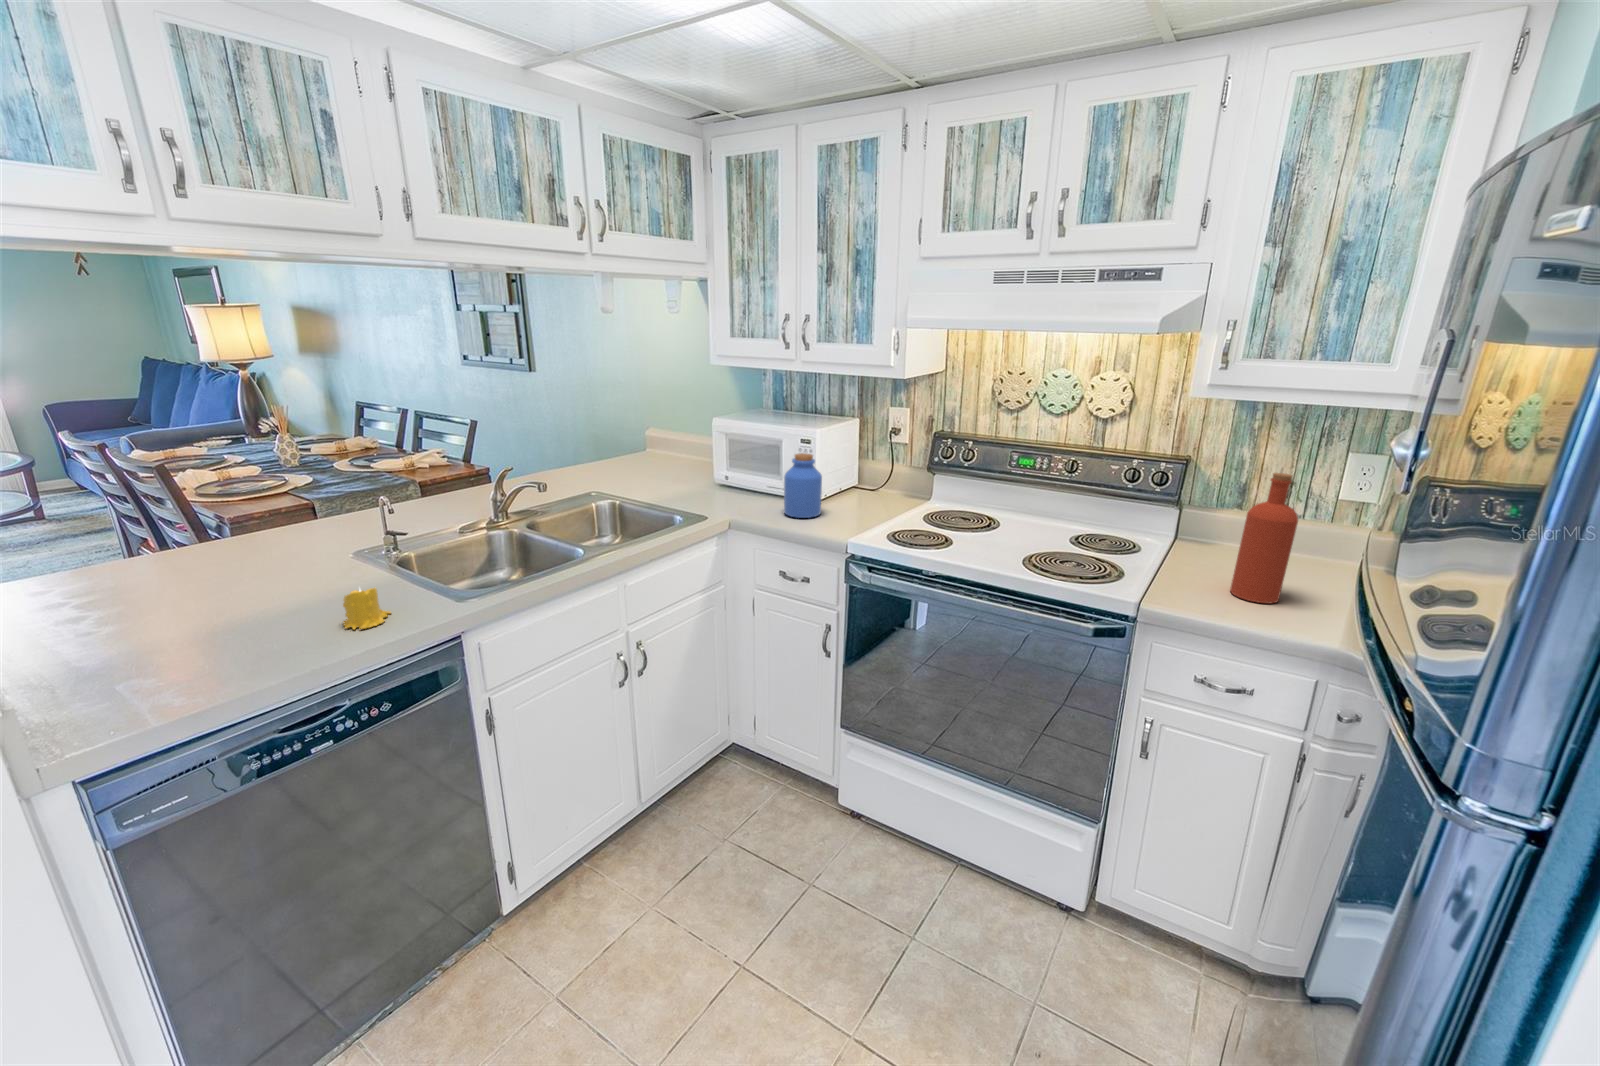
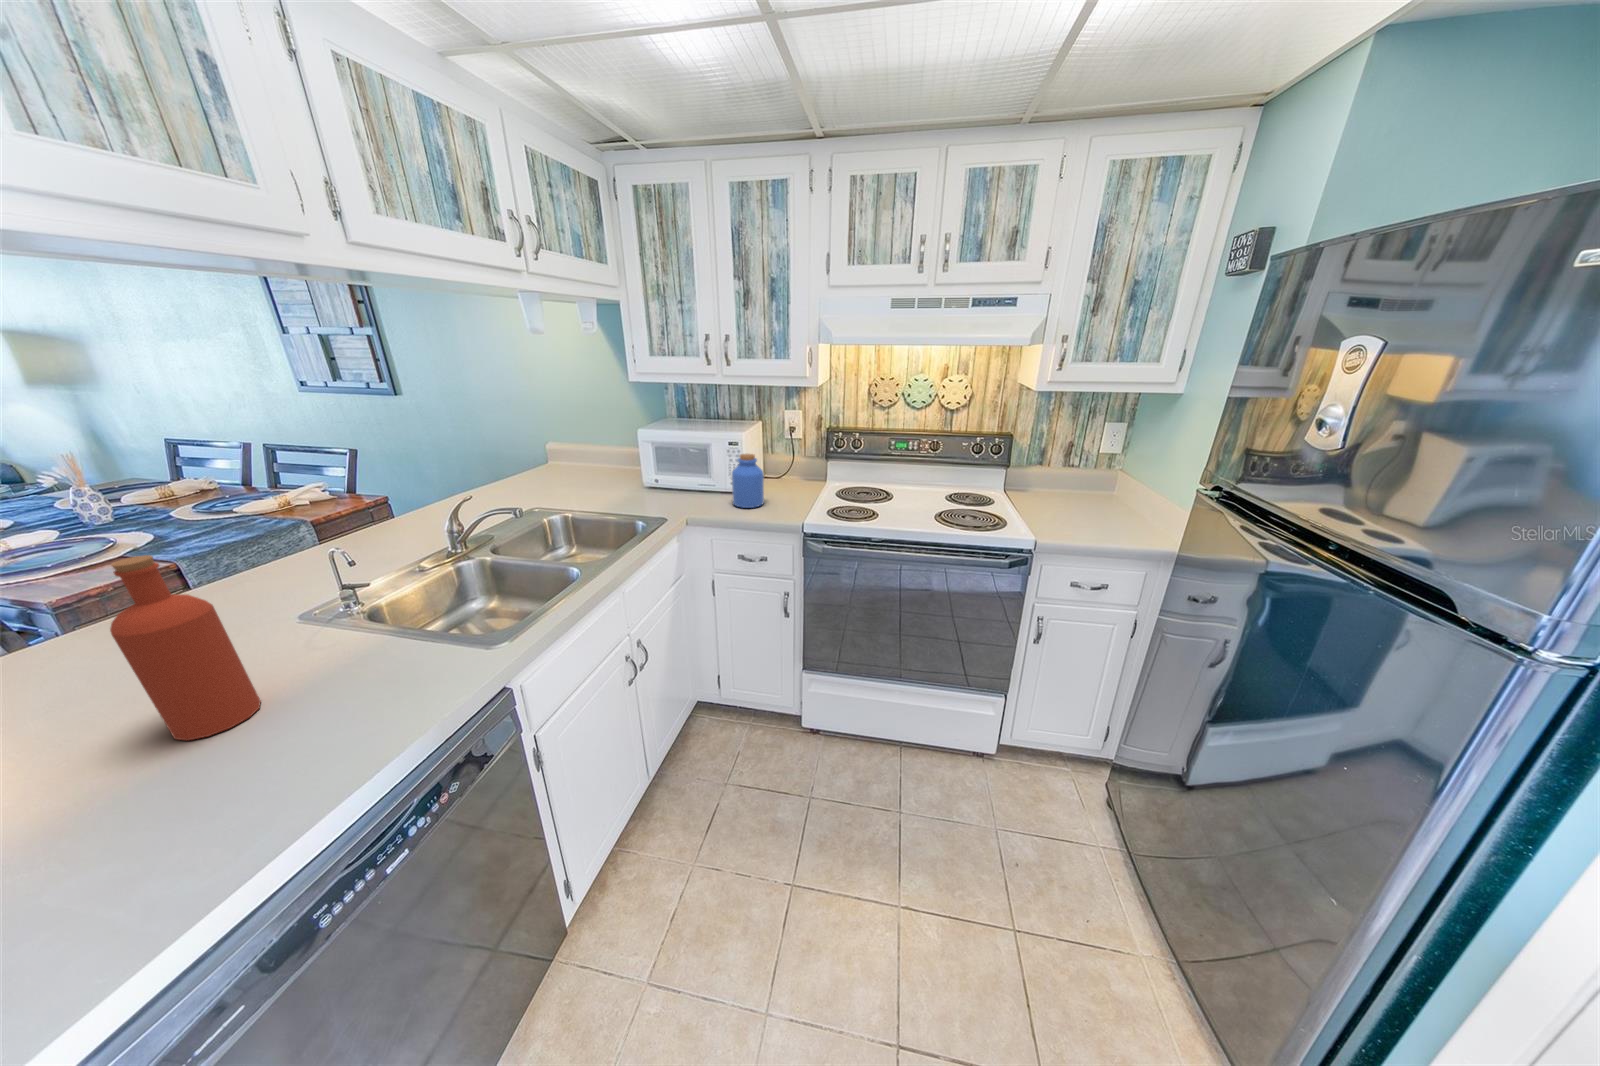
bottle: present [1230,473,1298,603] -> present [110,555,261,741]
candle: present [343,588,391,629] -> none [339,666,404,725]

